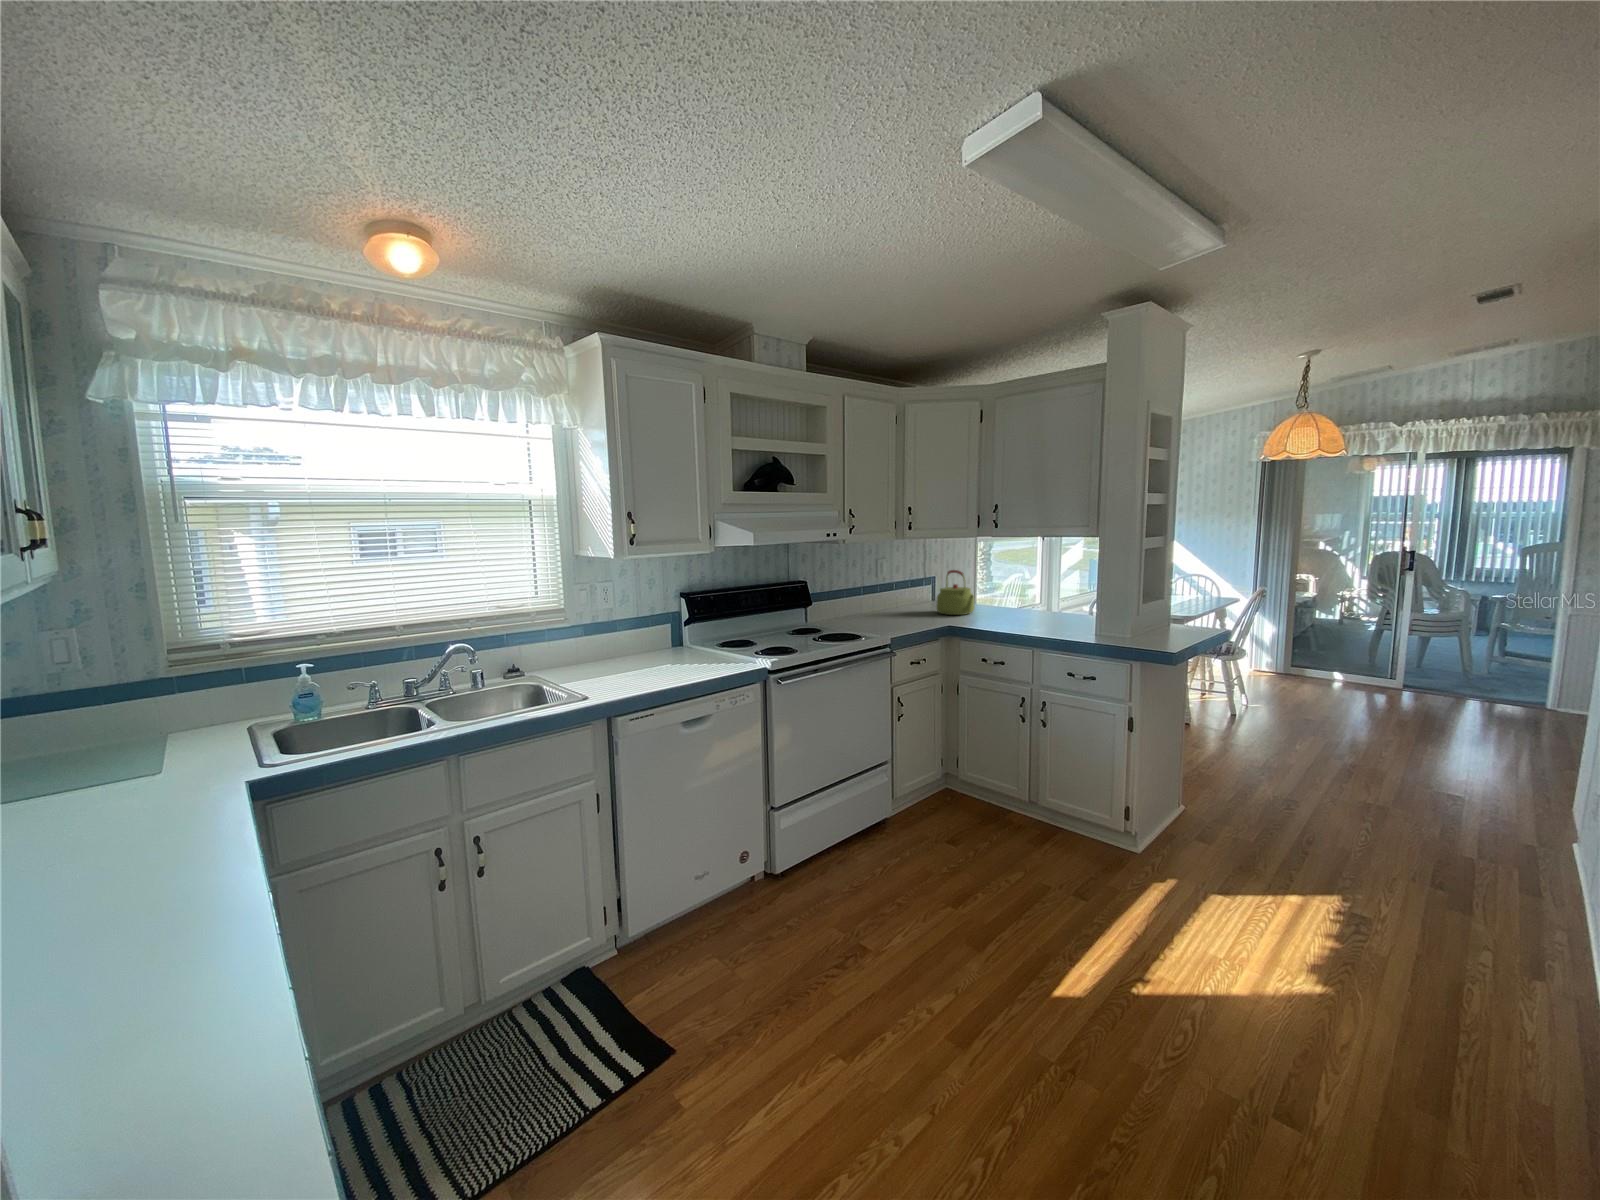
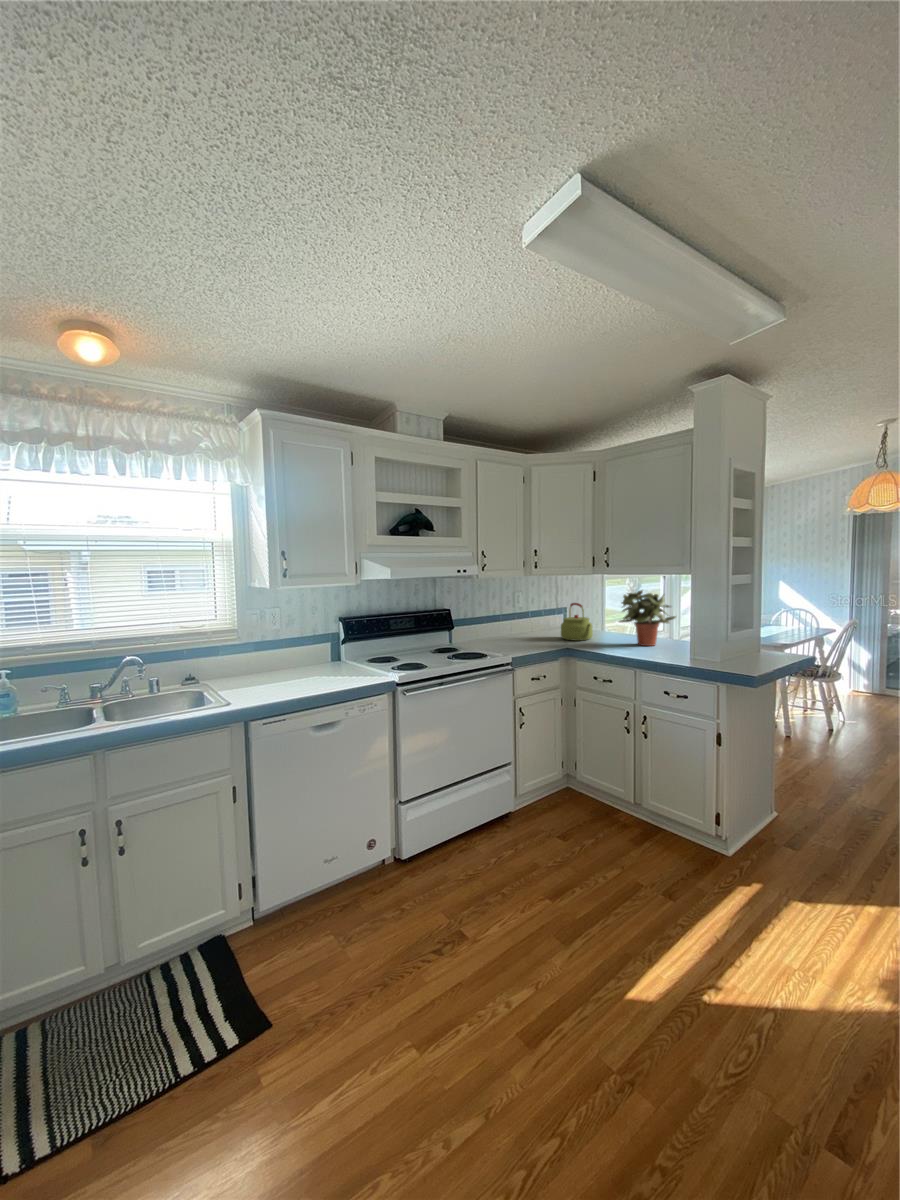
potted plant: none [1008,554,1075,620] -> present [620,590,676,646]

